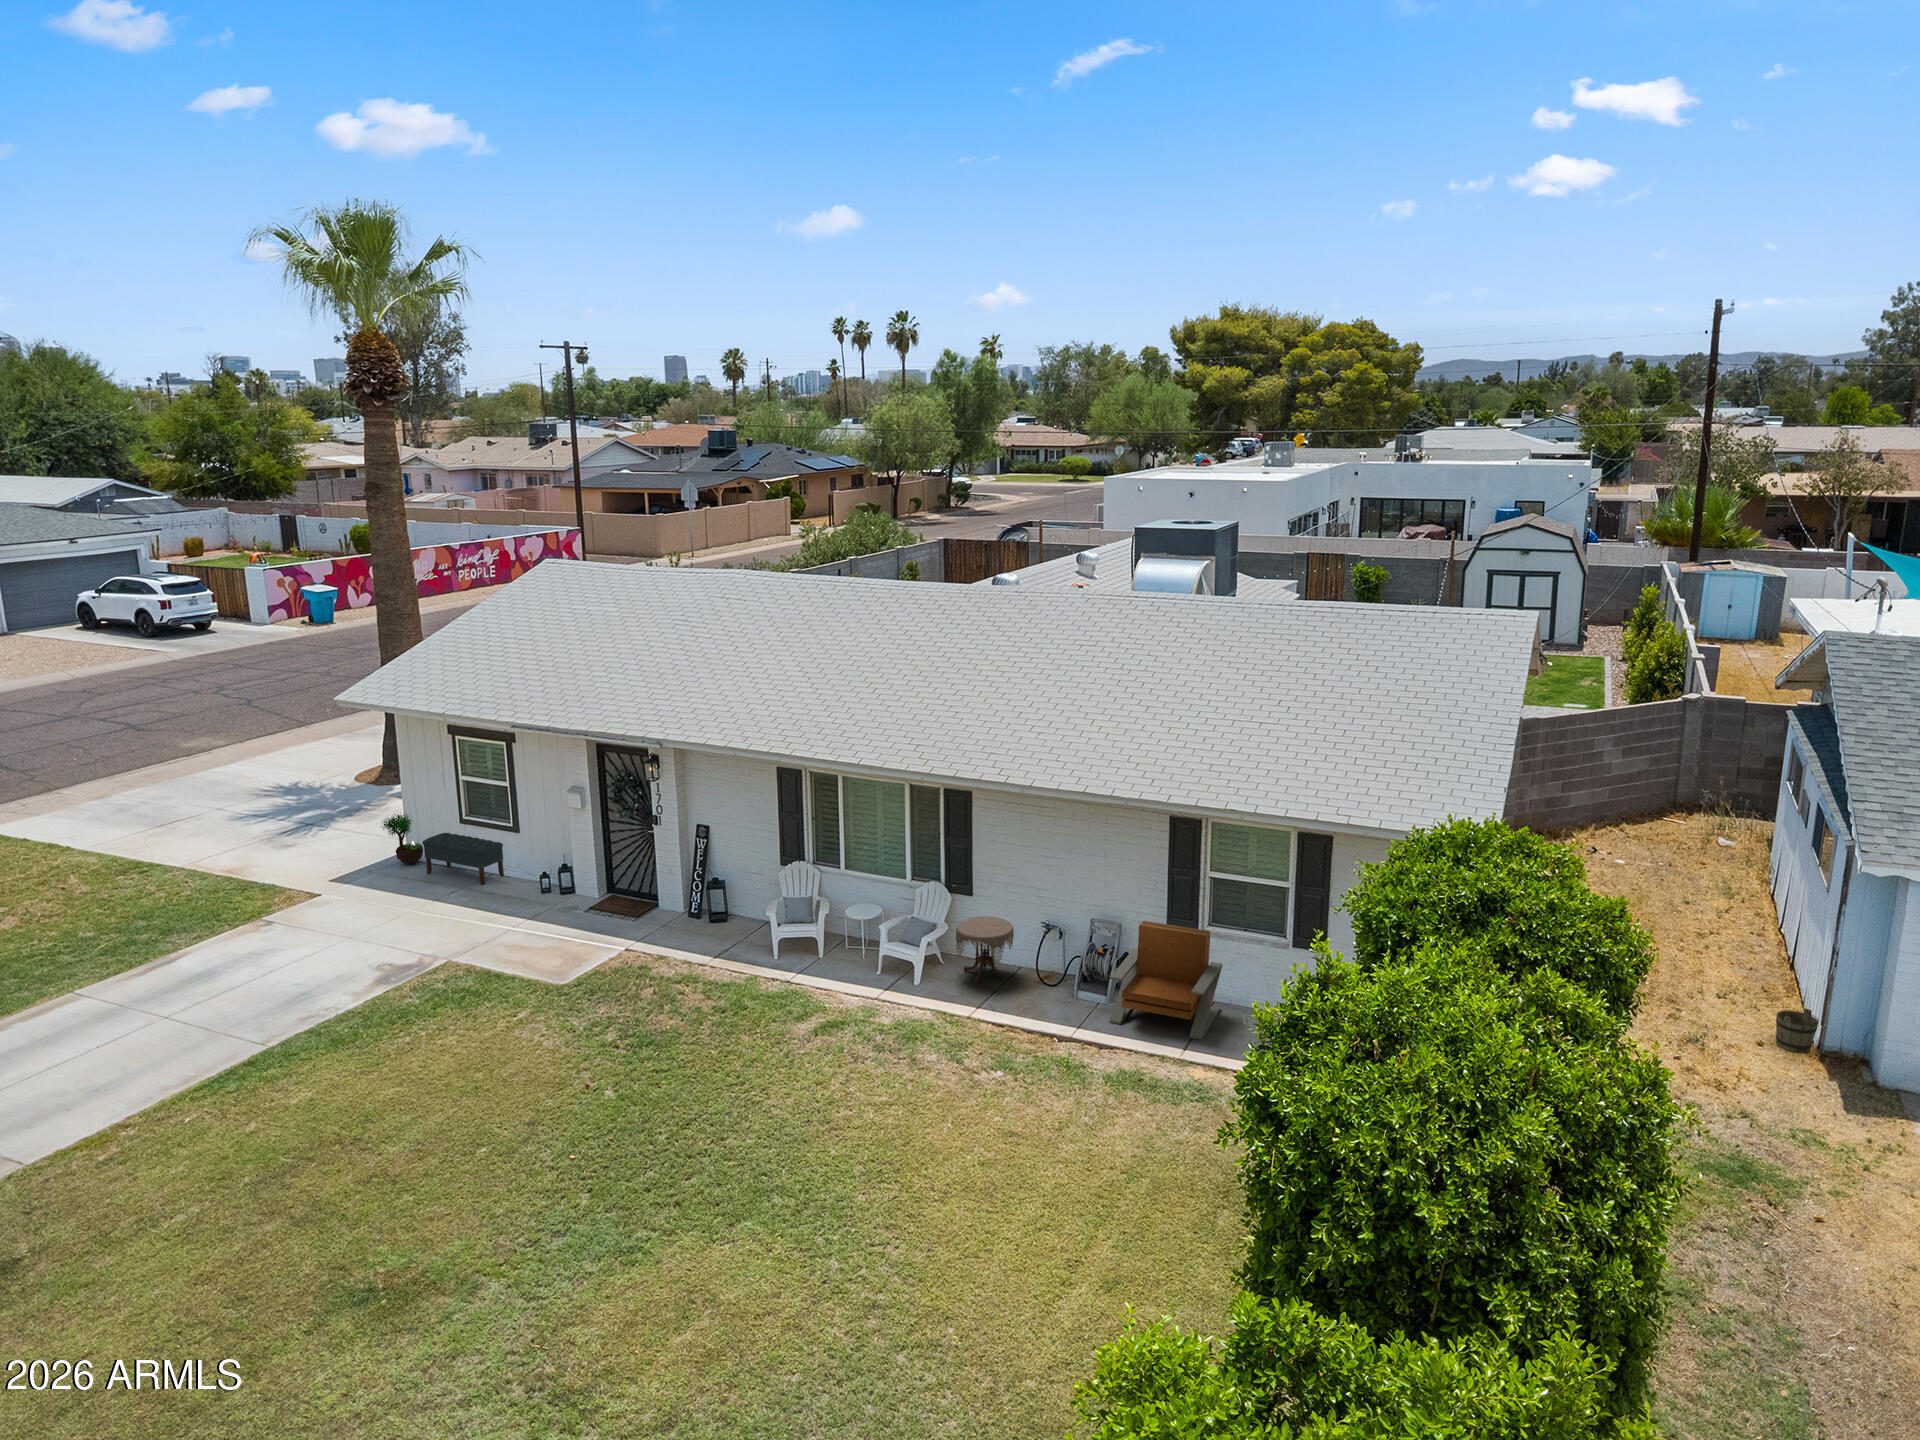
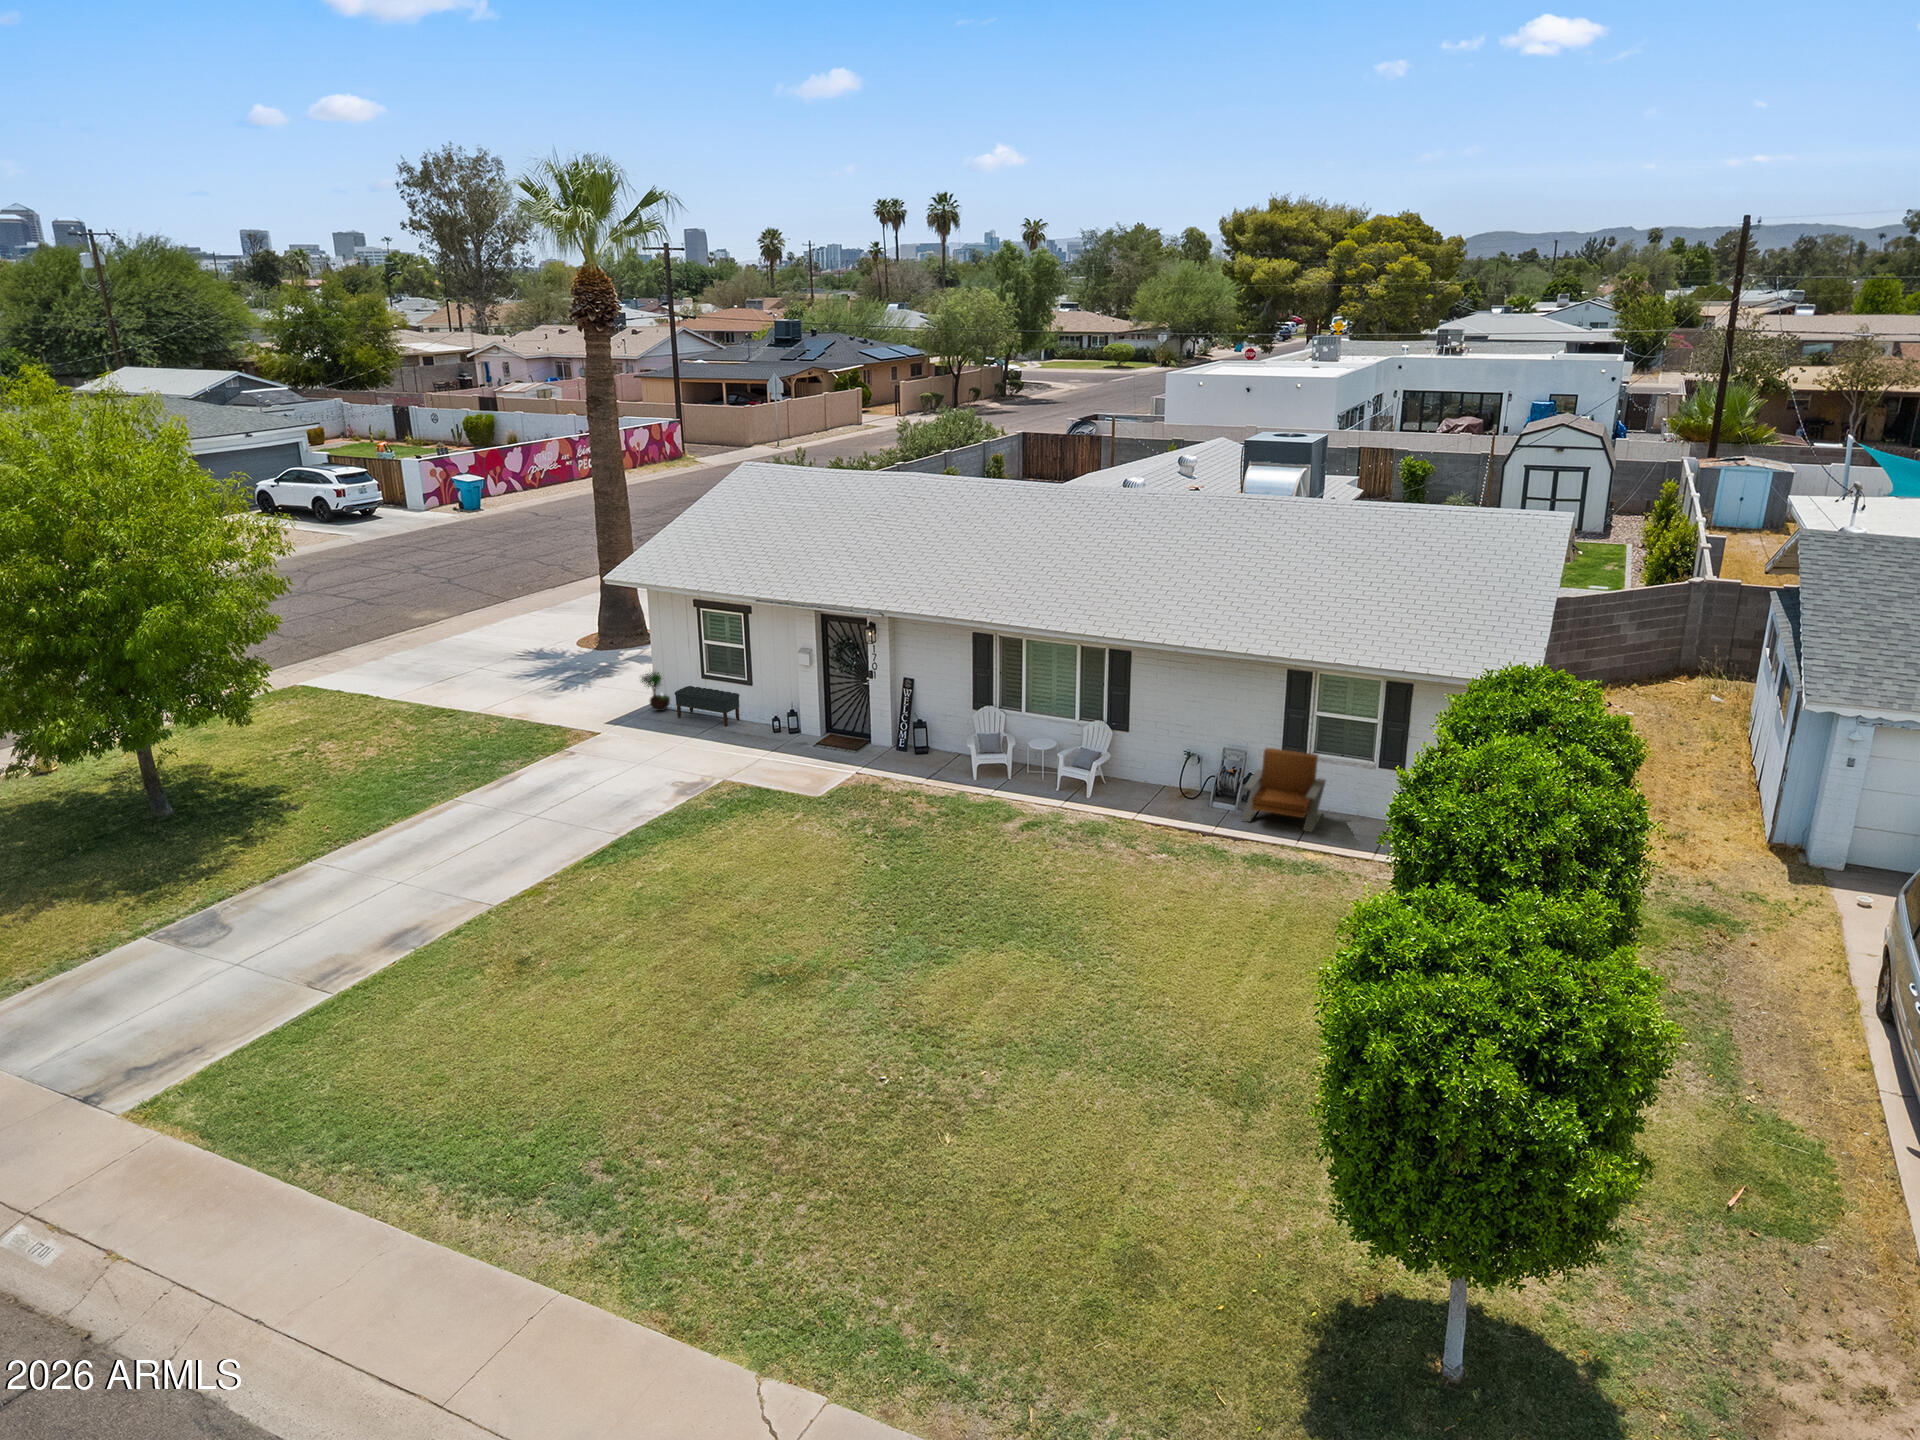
side table: present [956,916,1014,983] -> none [1119,746,1164,795]
bucket: present [1776,1008,1819,1053] -> none [1738,811,1770,843]

